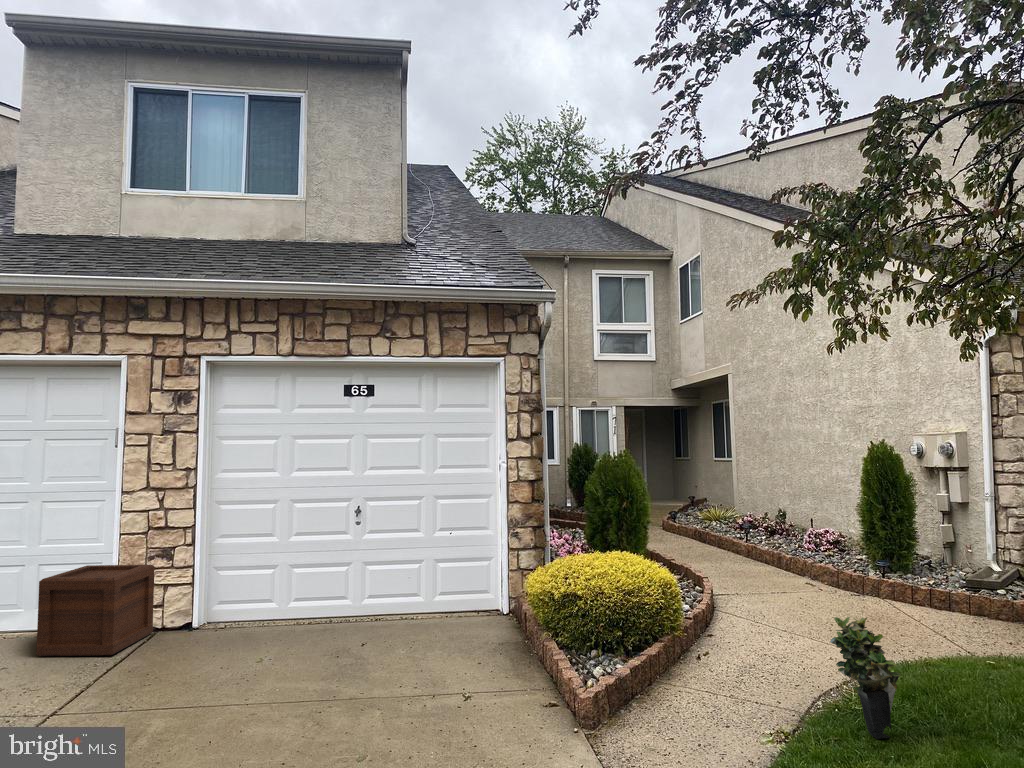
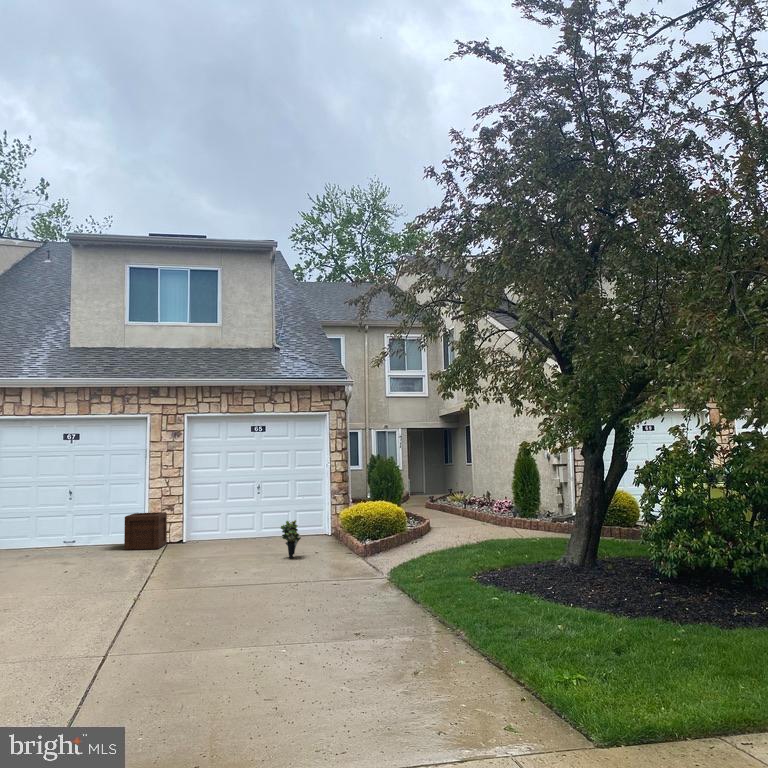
potted plant: present [830,617,900,739] -> present [281,520,301,558]

